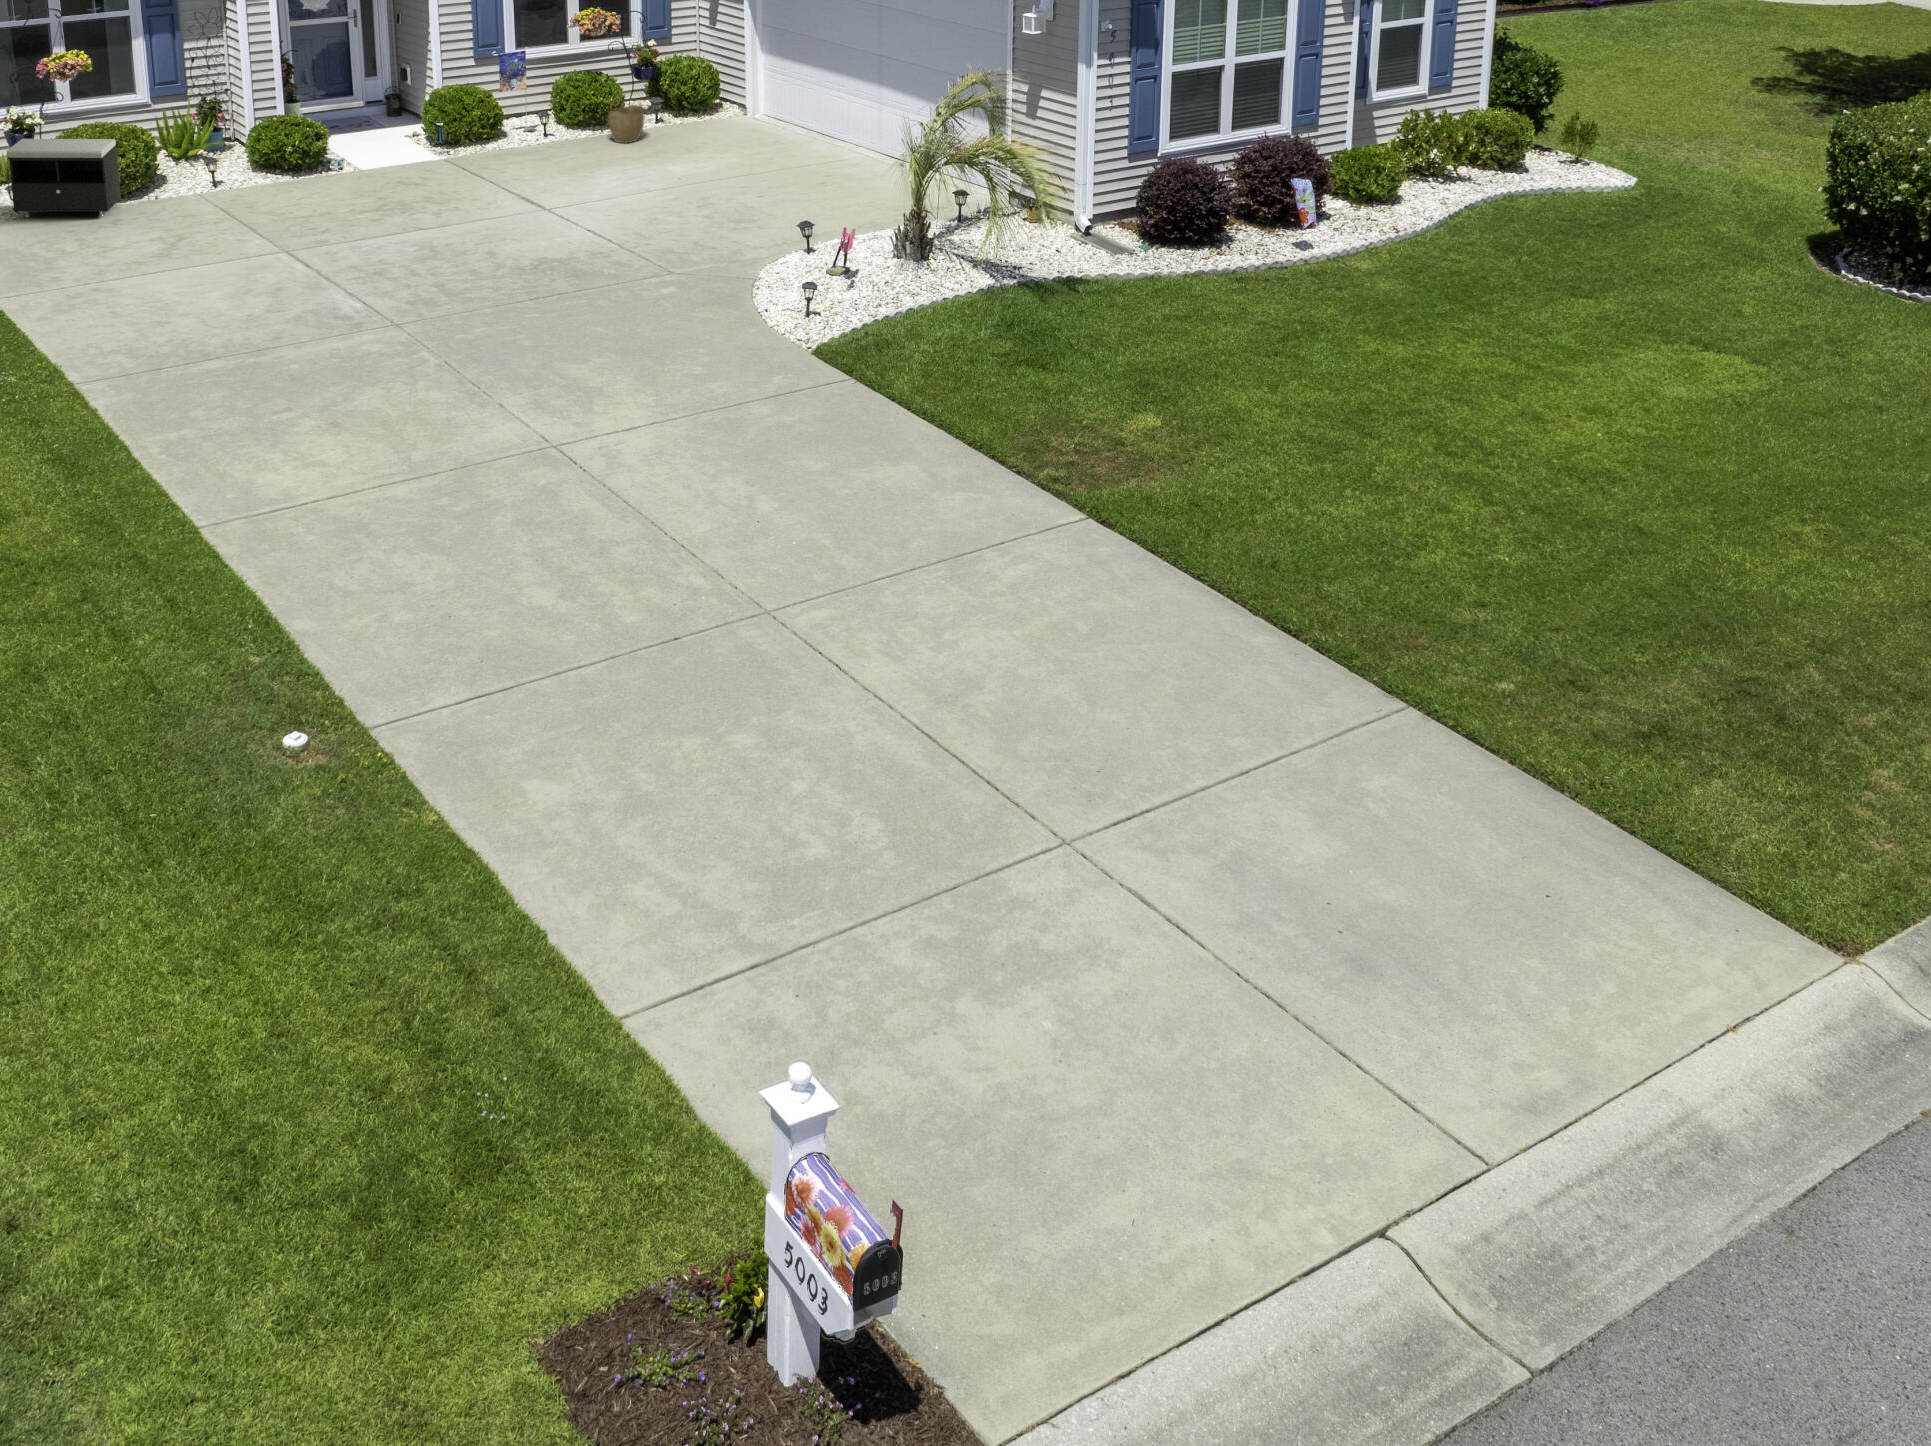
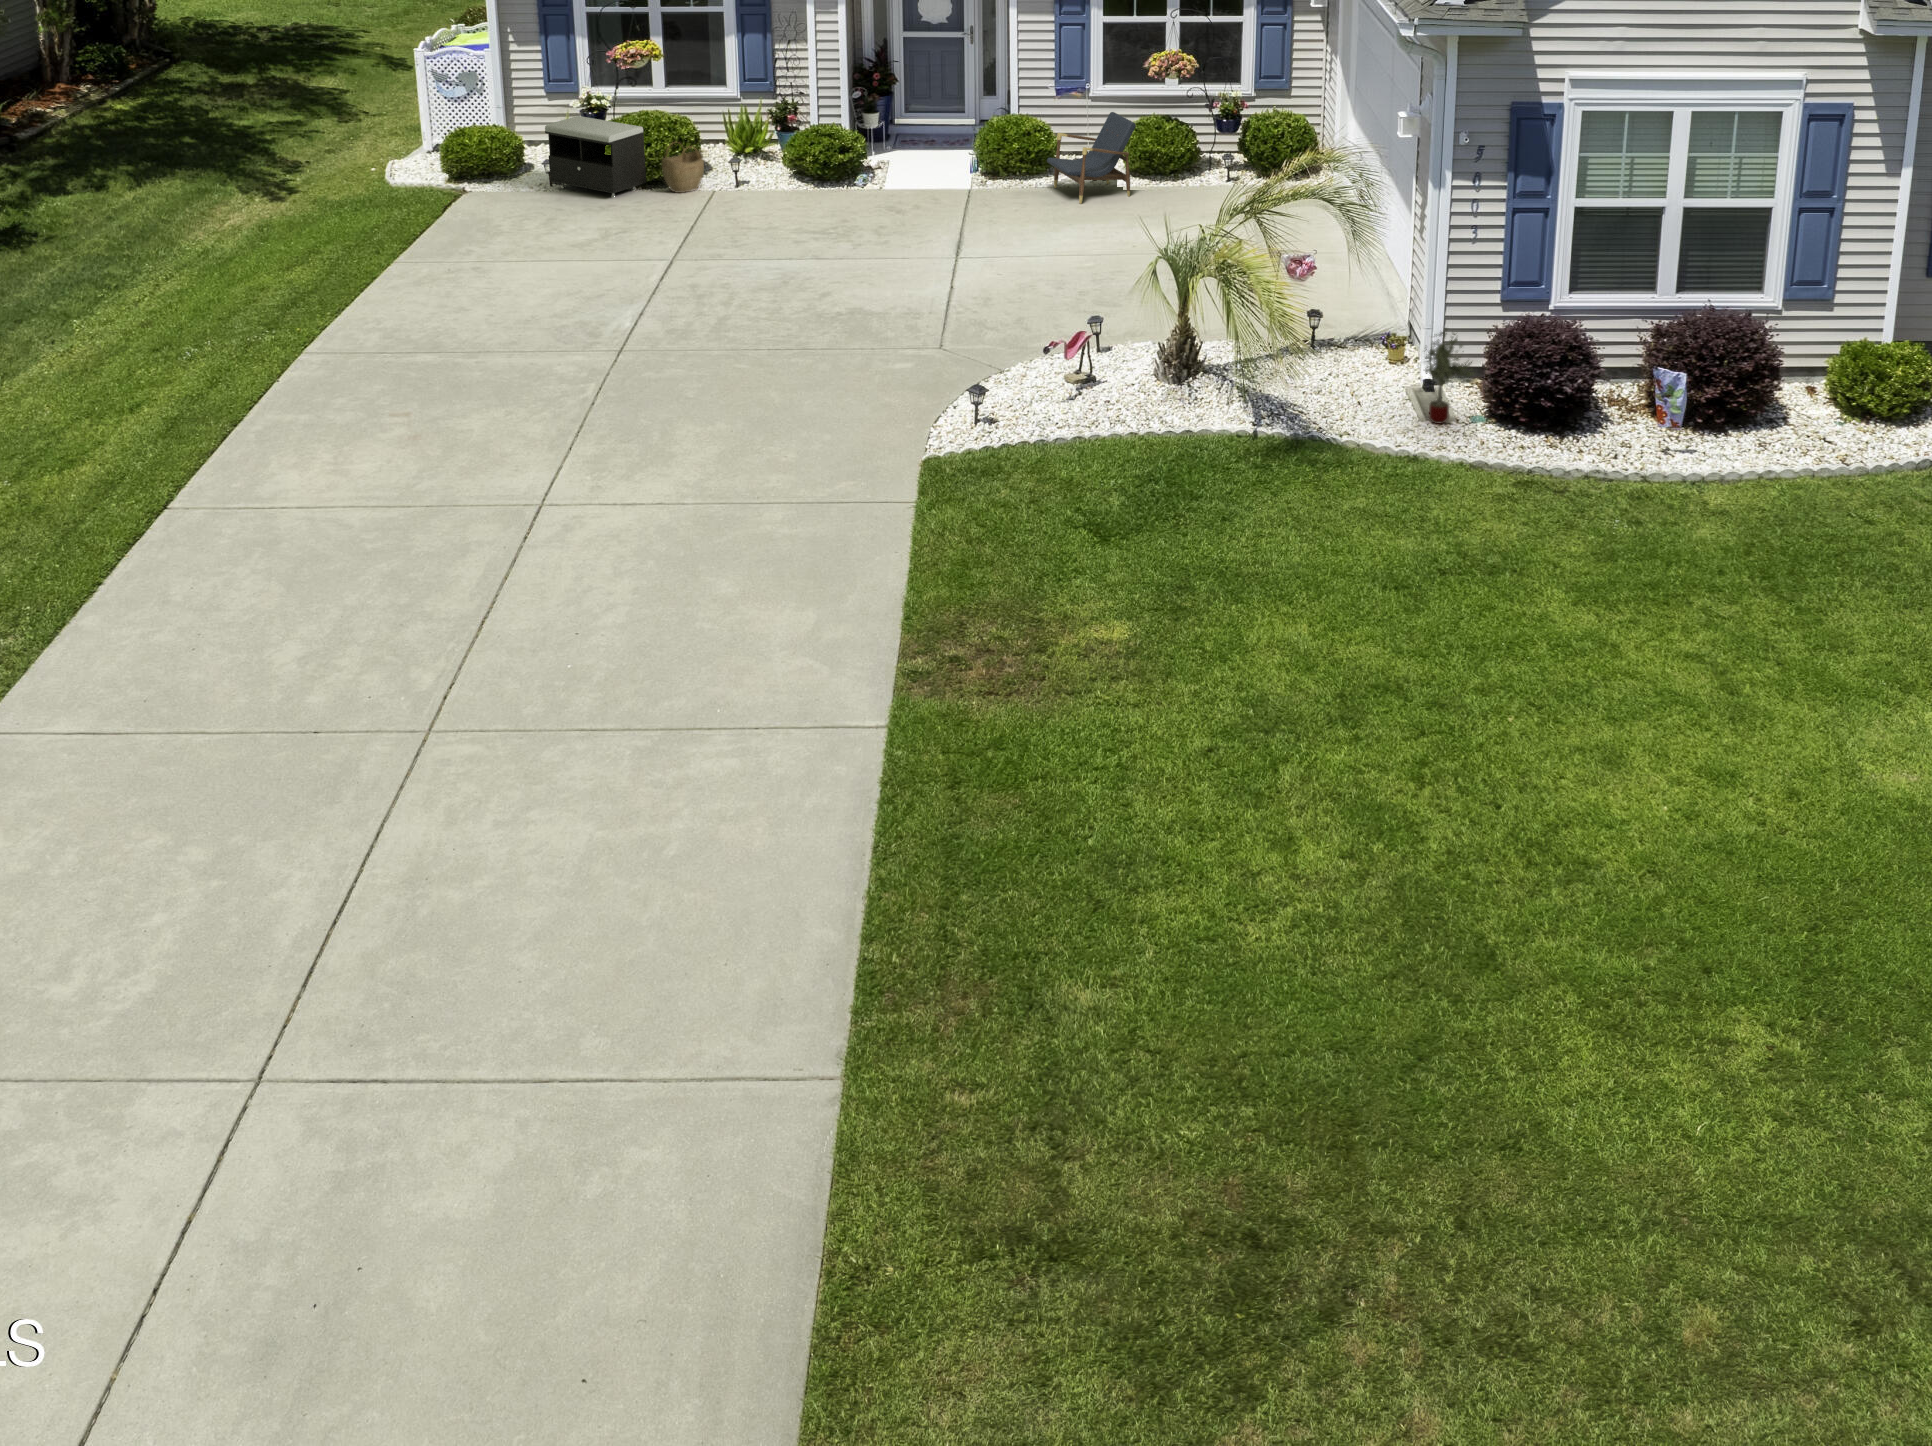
lounge chair: none [506,71,587,157] -> present [1047,112,1136,204]
woven basket: present [608,104,645,143] -> present [662,148,704,193]
potted tree: none [1100,178,1148,258] -> present [1425,328,1475,424]

